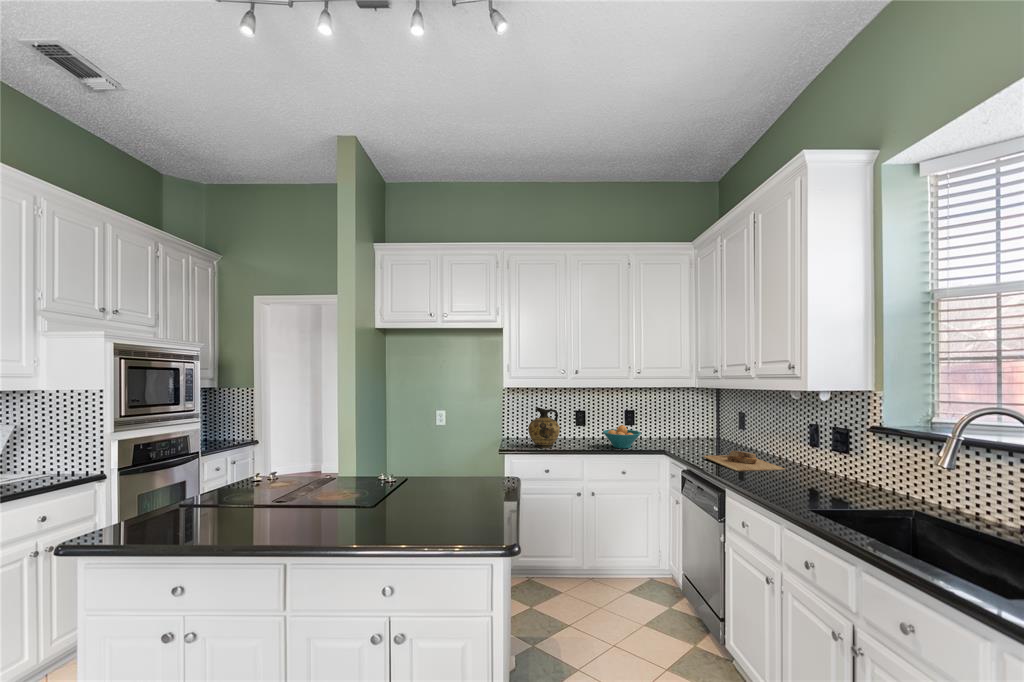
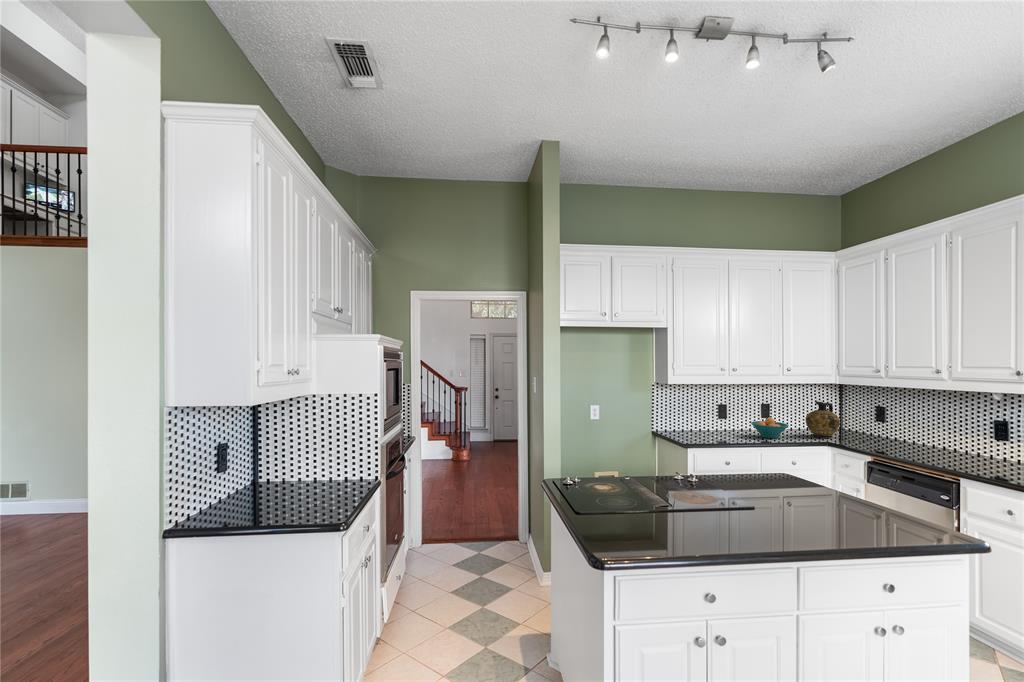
ceramic jug: present [528,407,560,448] -> present [806,401,840,438]
cutting board: present [704,451,785,472] -> none [866,438,953,456]

